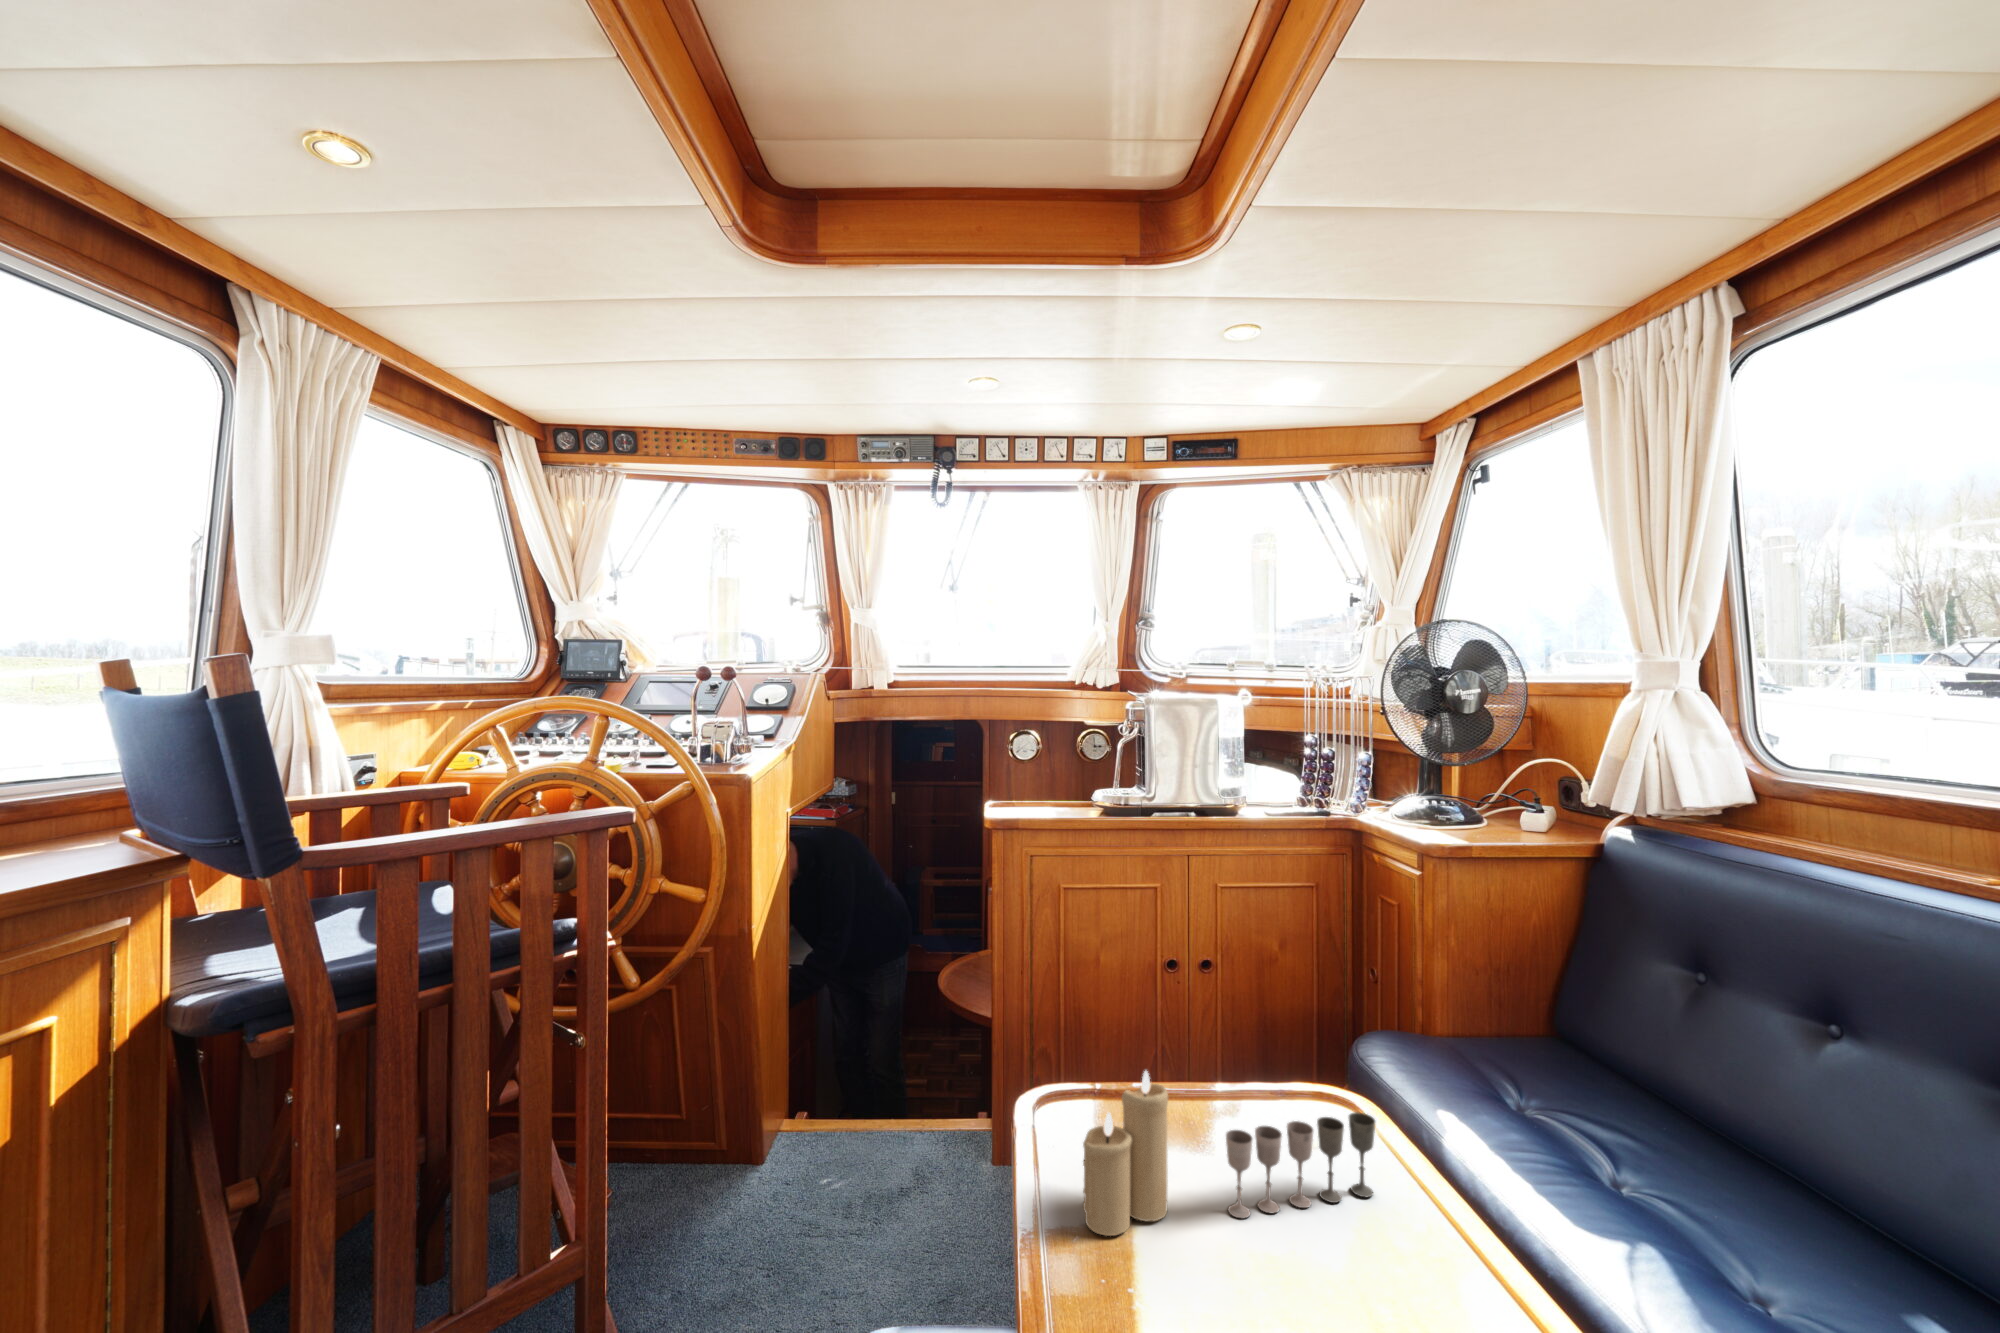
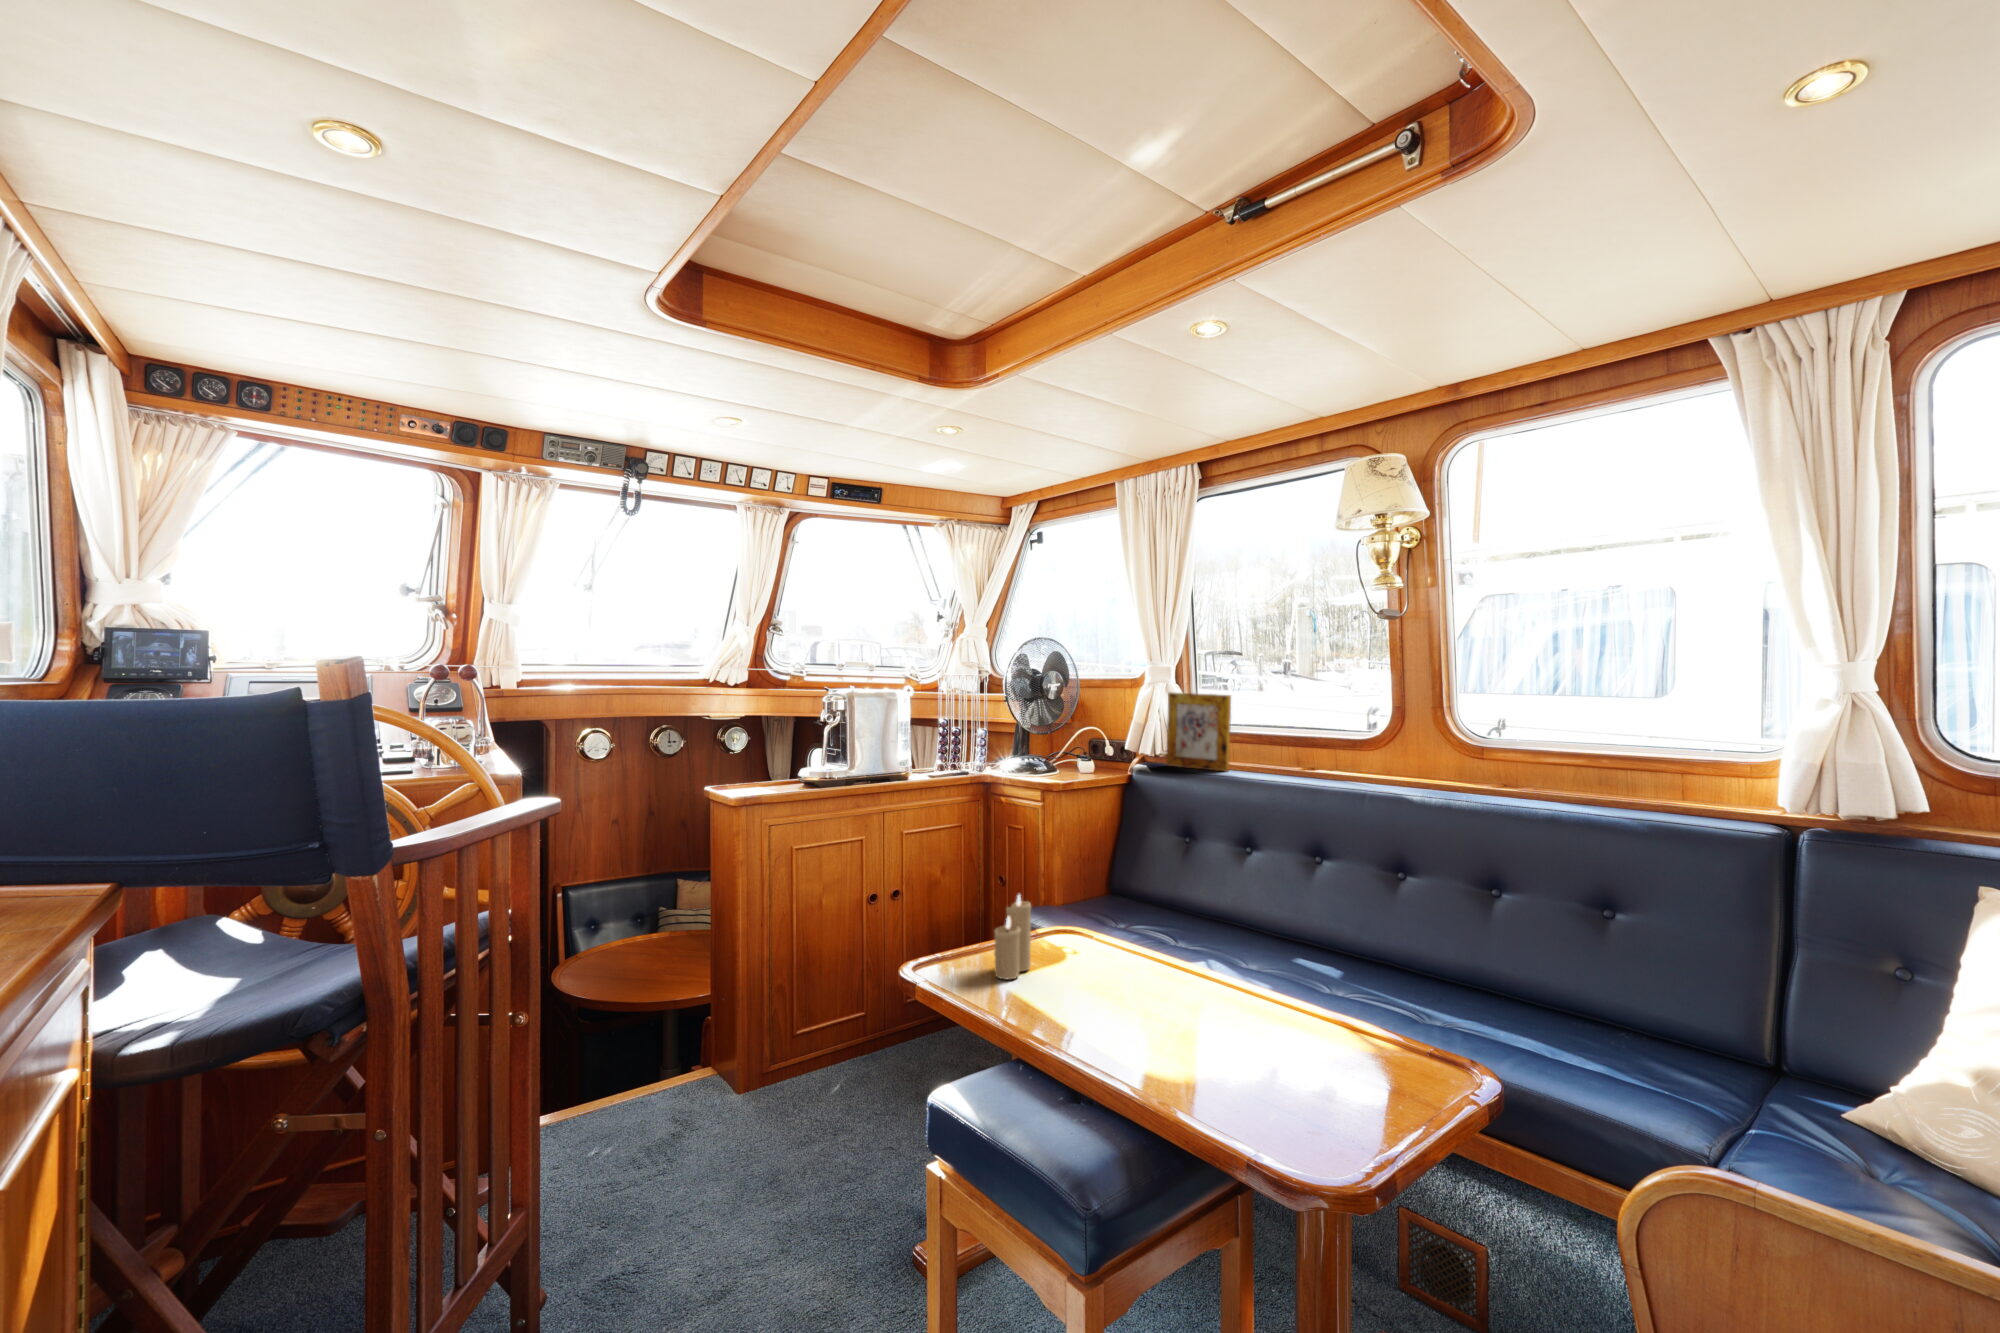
picture frame: none [1672,700,1816,858] -> present [1167,693,1231,772]
wine glass: present [1226,1112,1375,1219] -> none [1053,905,1108,962]

